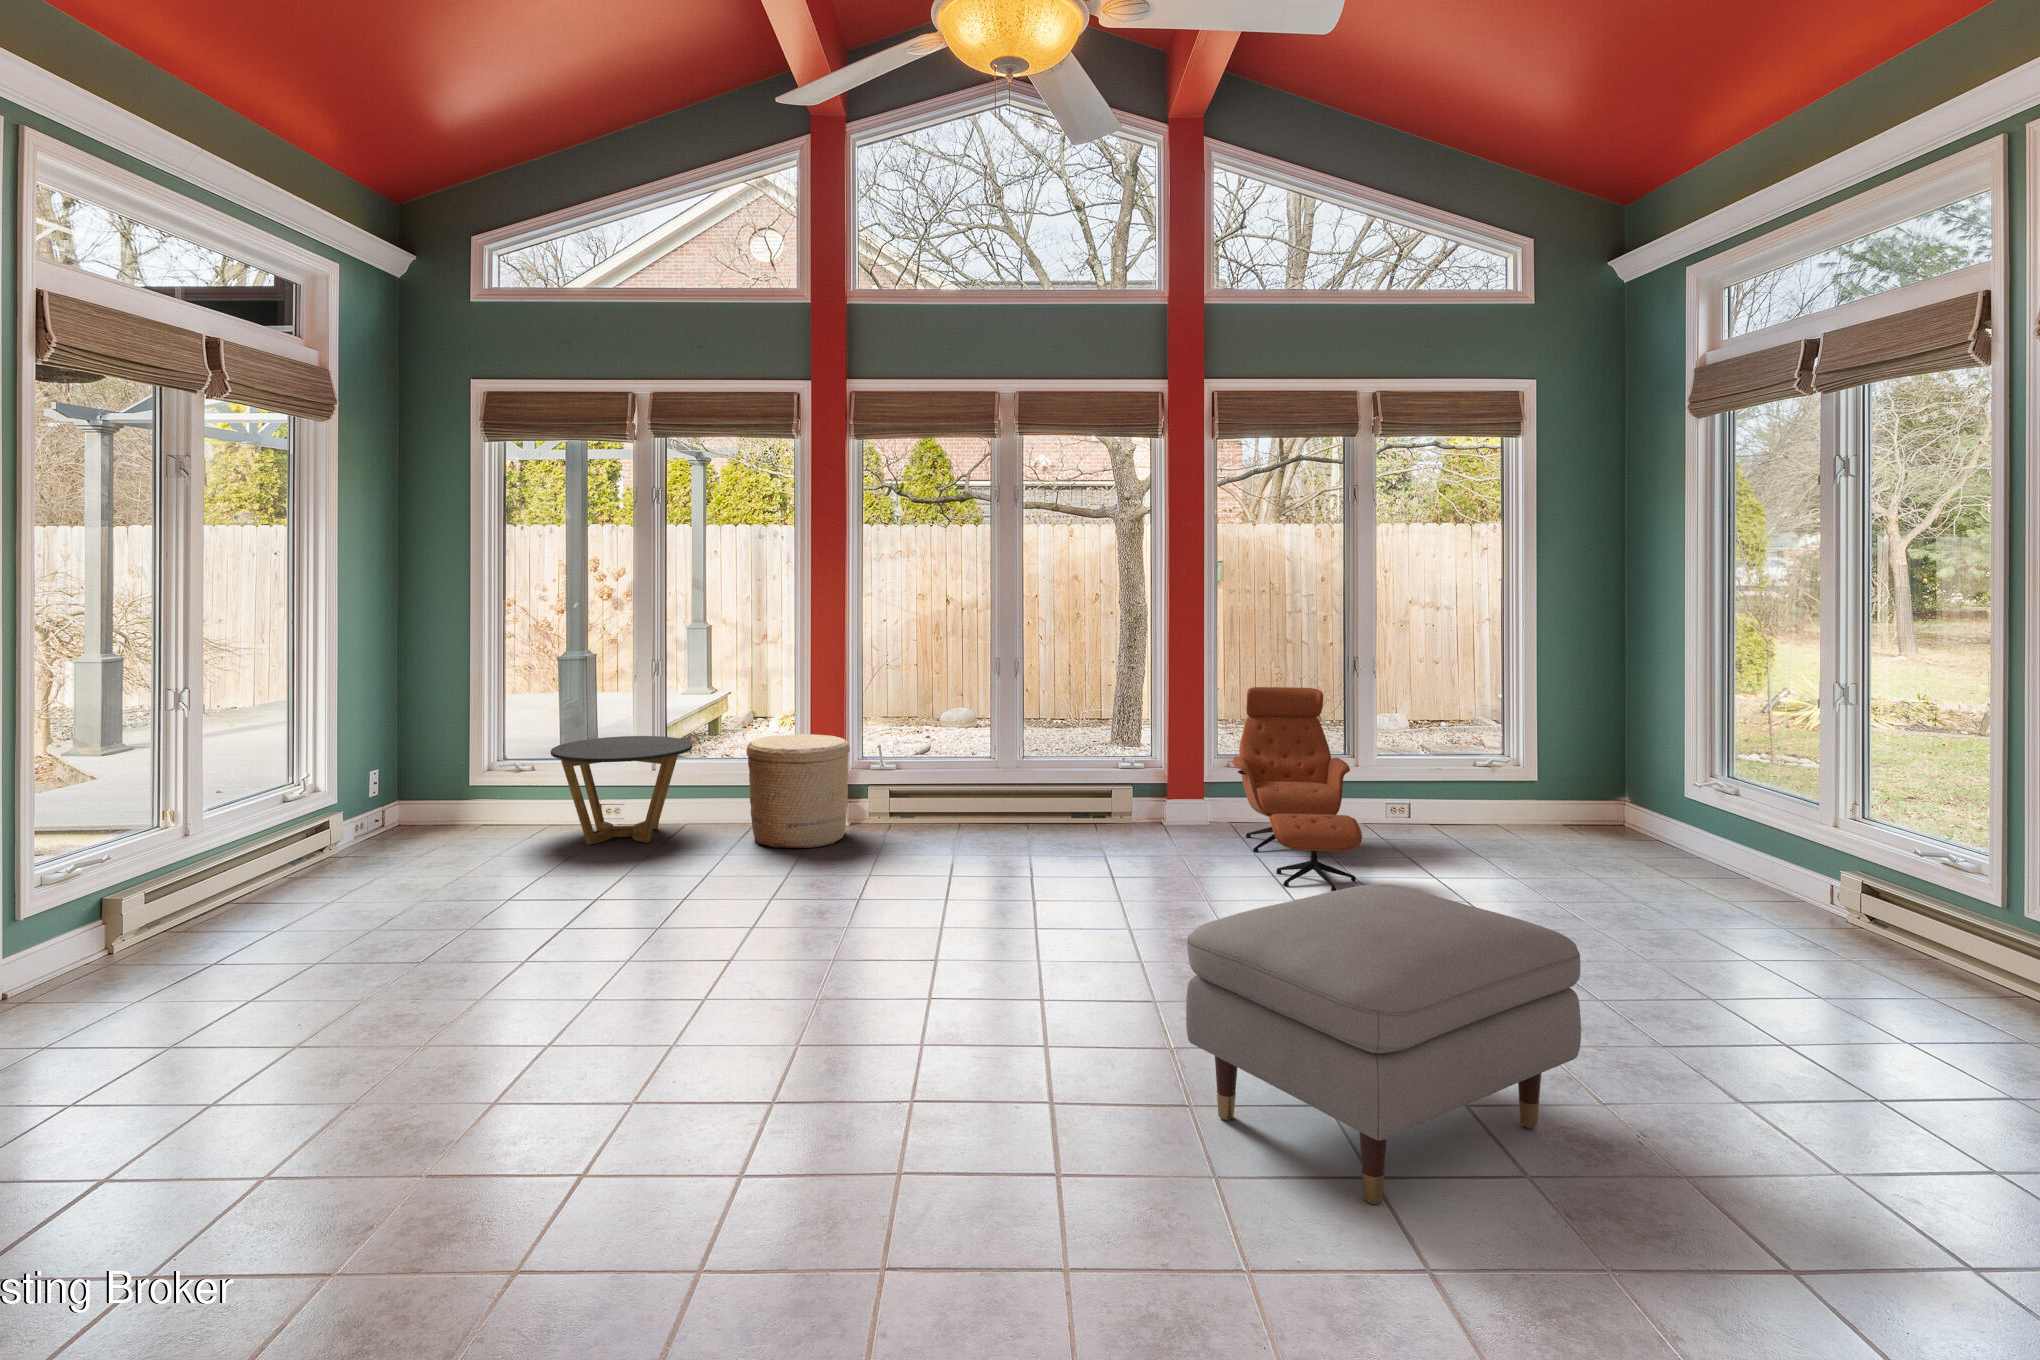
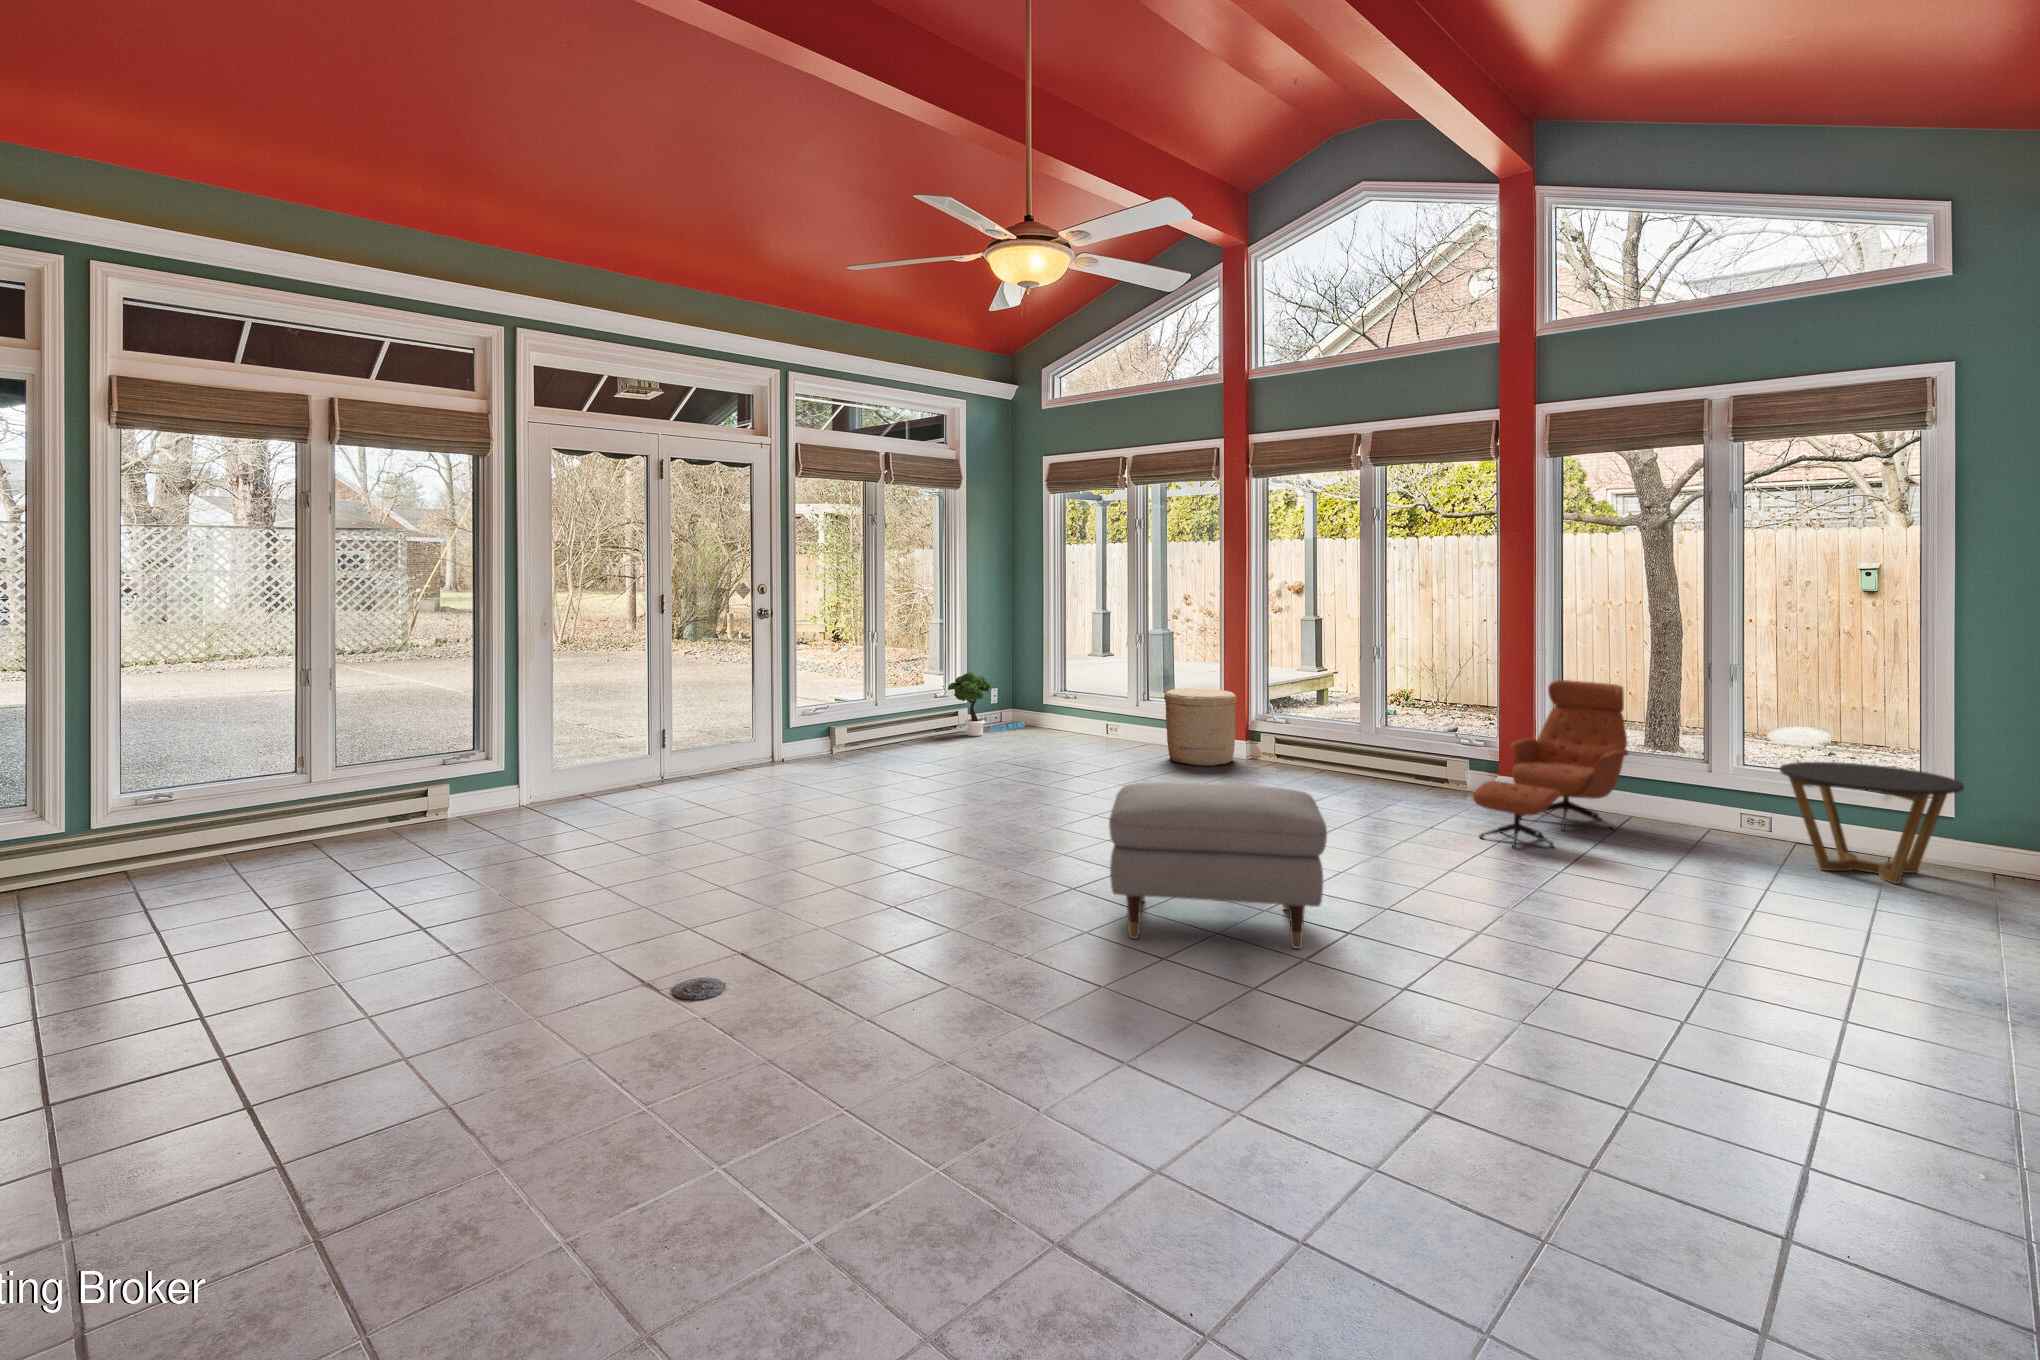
side table: present [551,736,693,845] -> present [1780,762,1964,884]
potted tree: none [318,747,438,859] -> present [948,672,1025,736]

